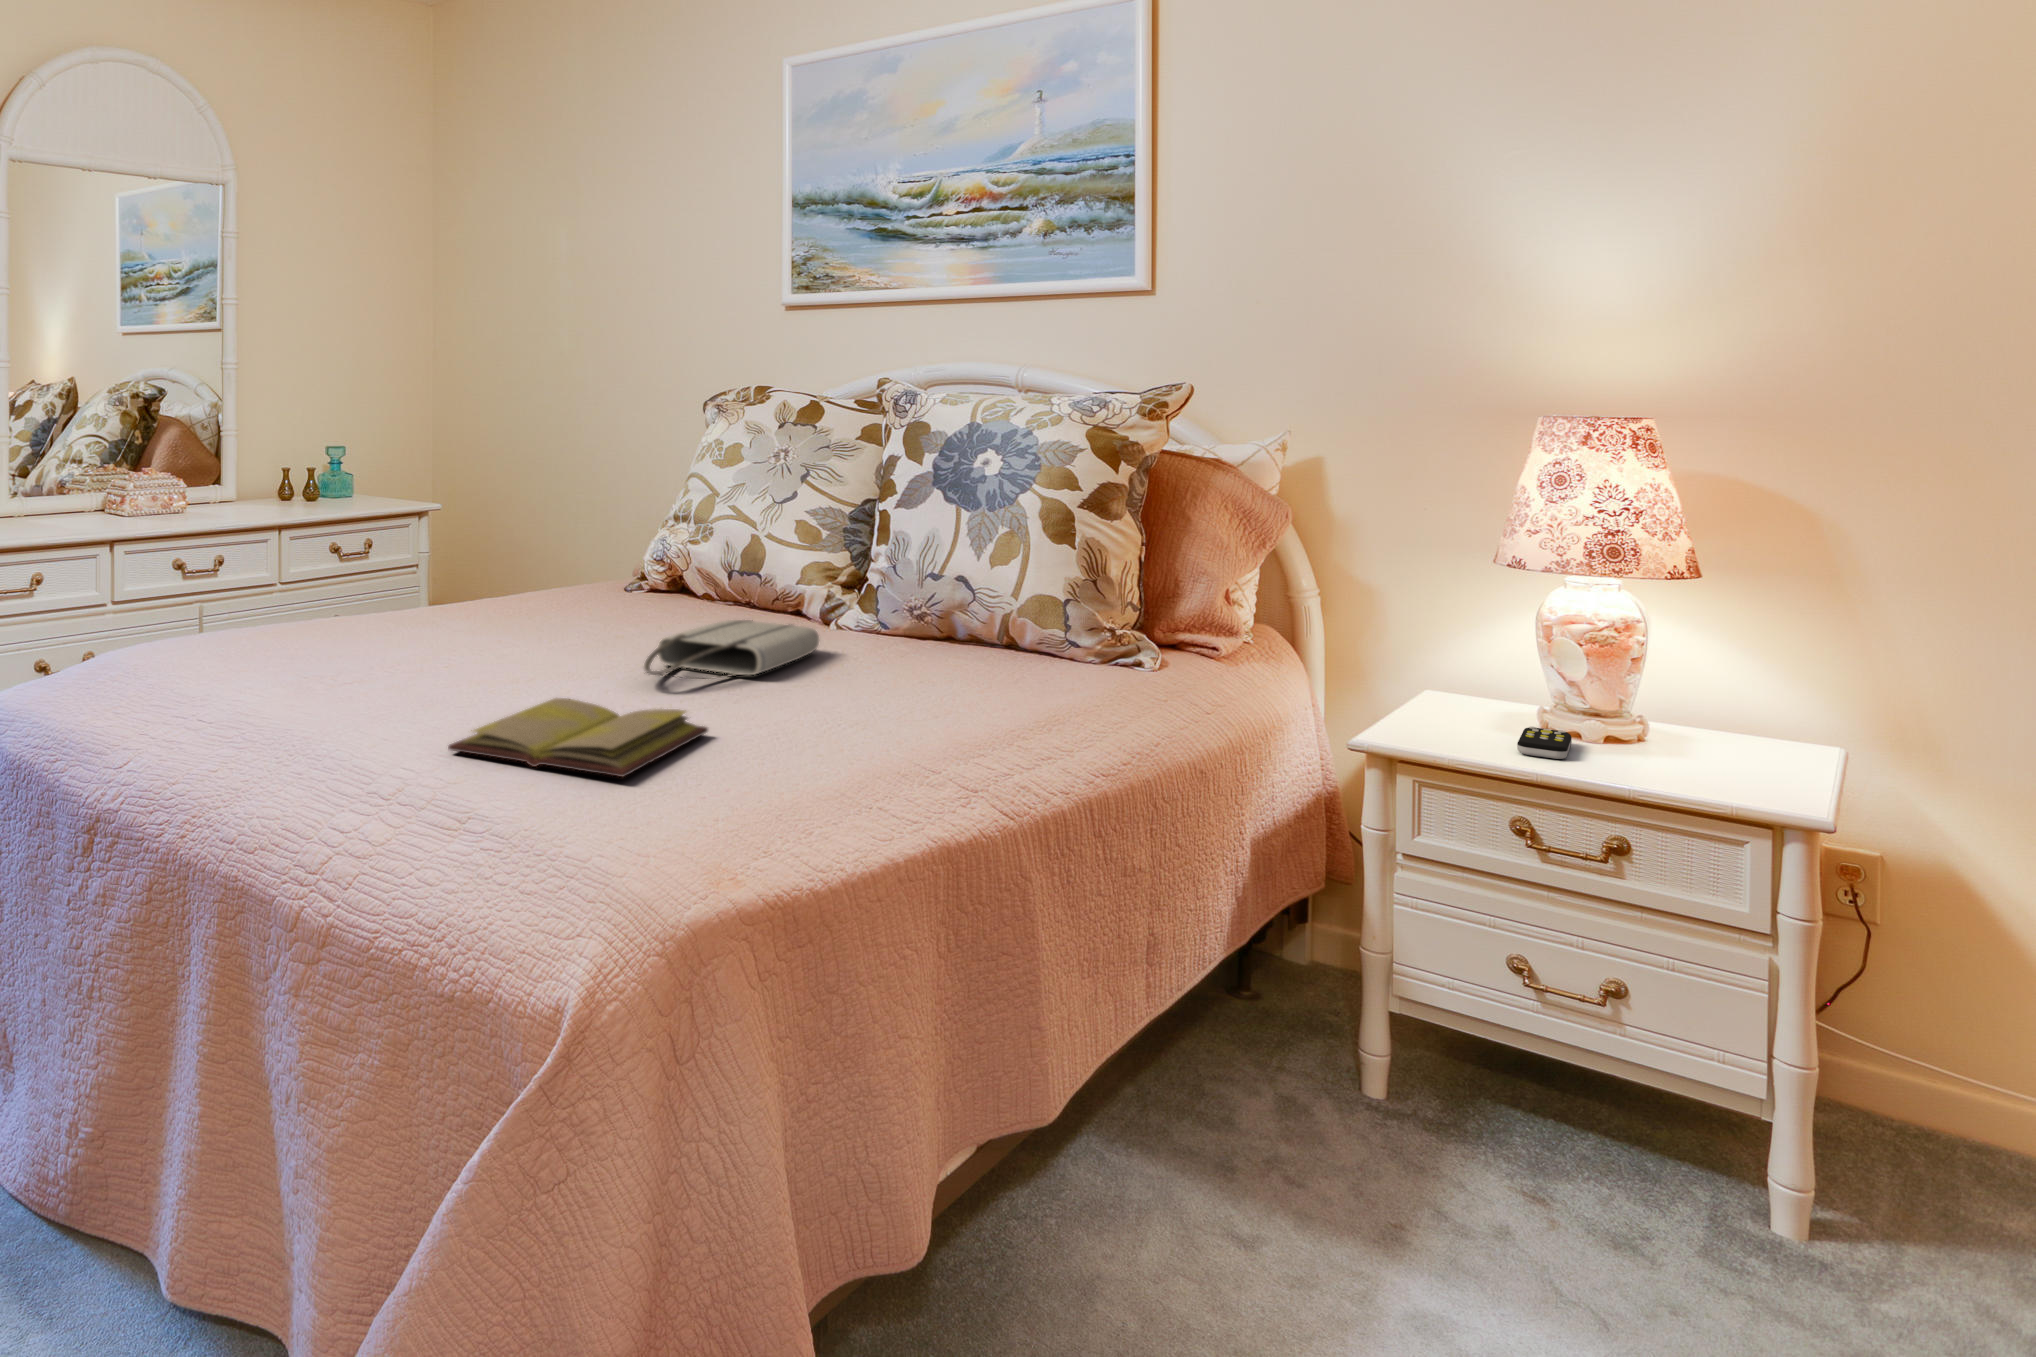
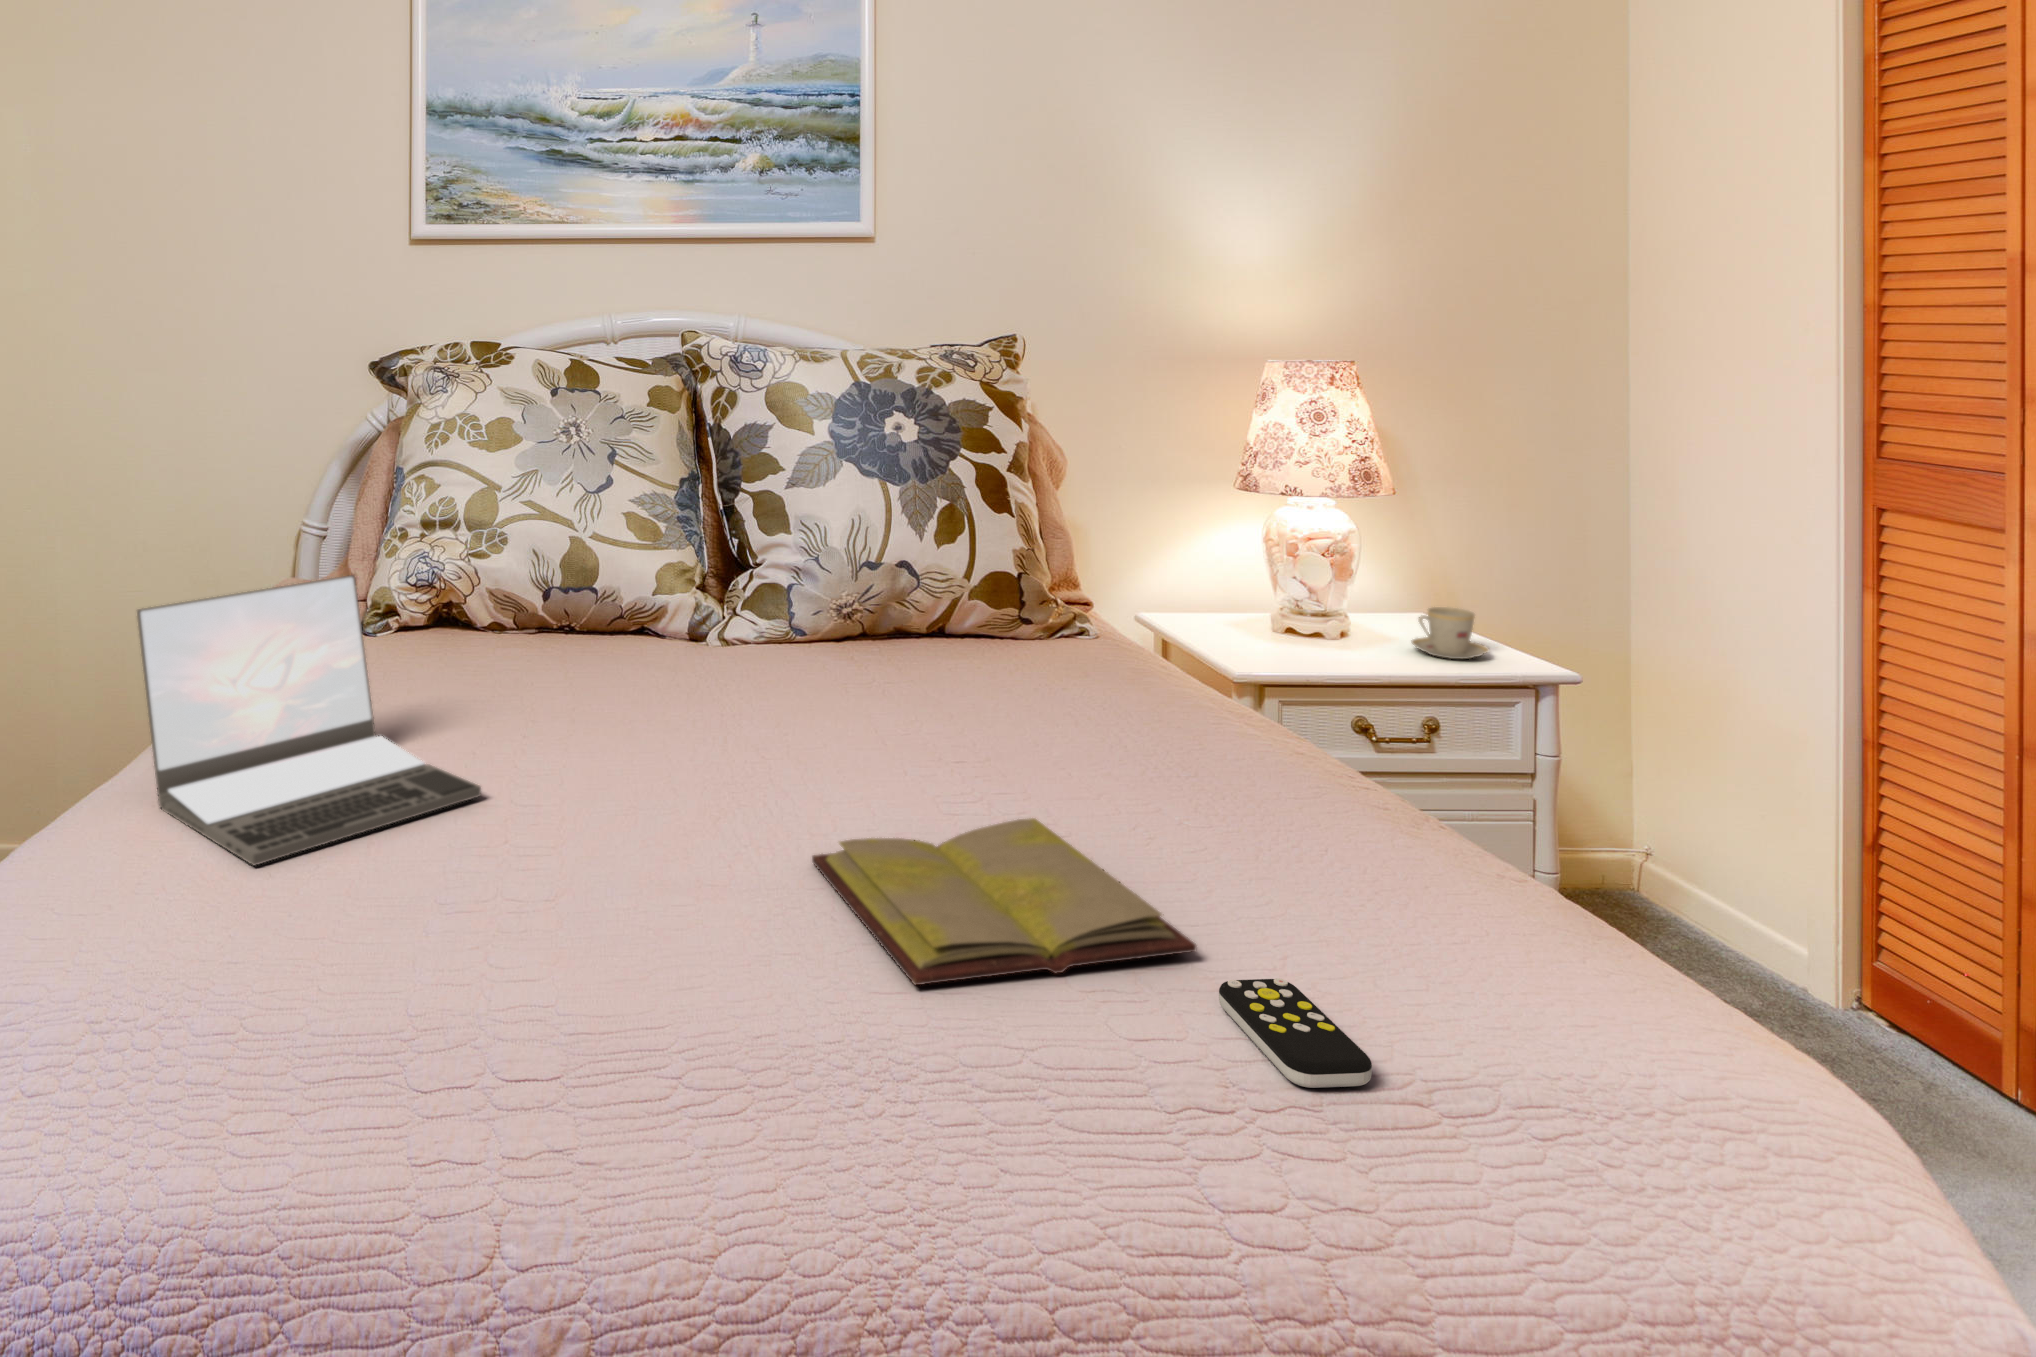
laptop: none [301,518,469,656] -> present [137,575,481,865]
tote bag: present [644,620,819,678] -> none [692,654,870,768]
teacup: none [1648,716,1755,781] -> present [1412,607,1489,659]
remote control: present [1517,727,1572,759] -> present [1219,978,1372,1088]

